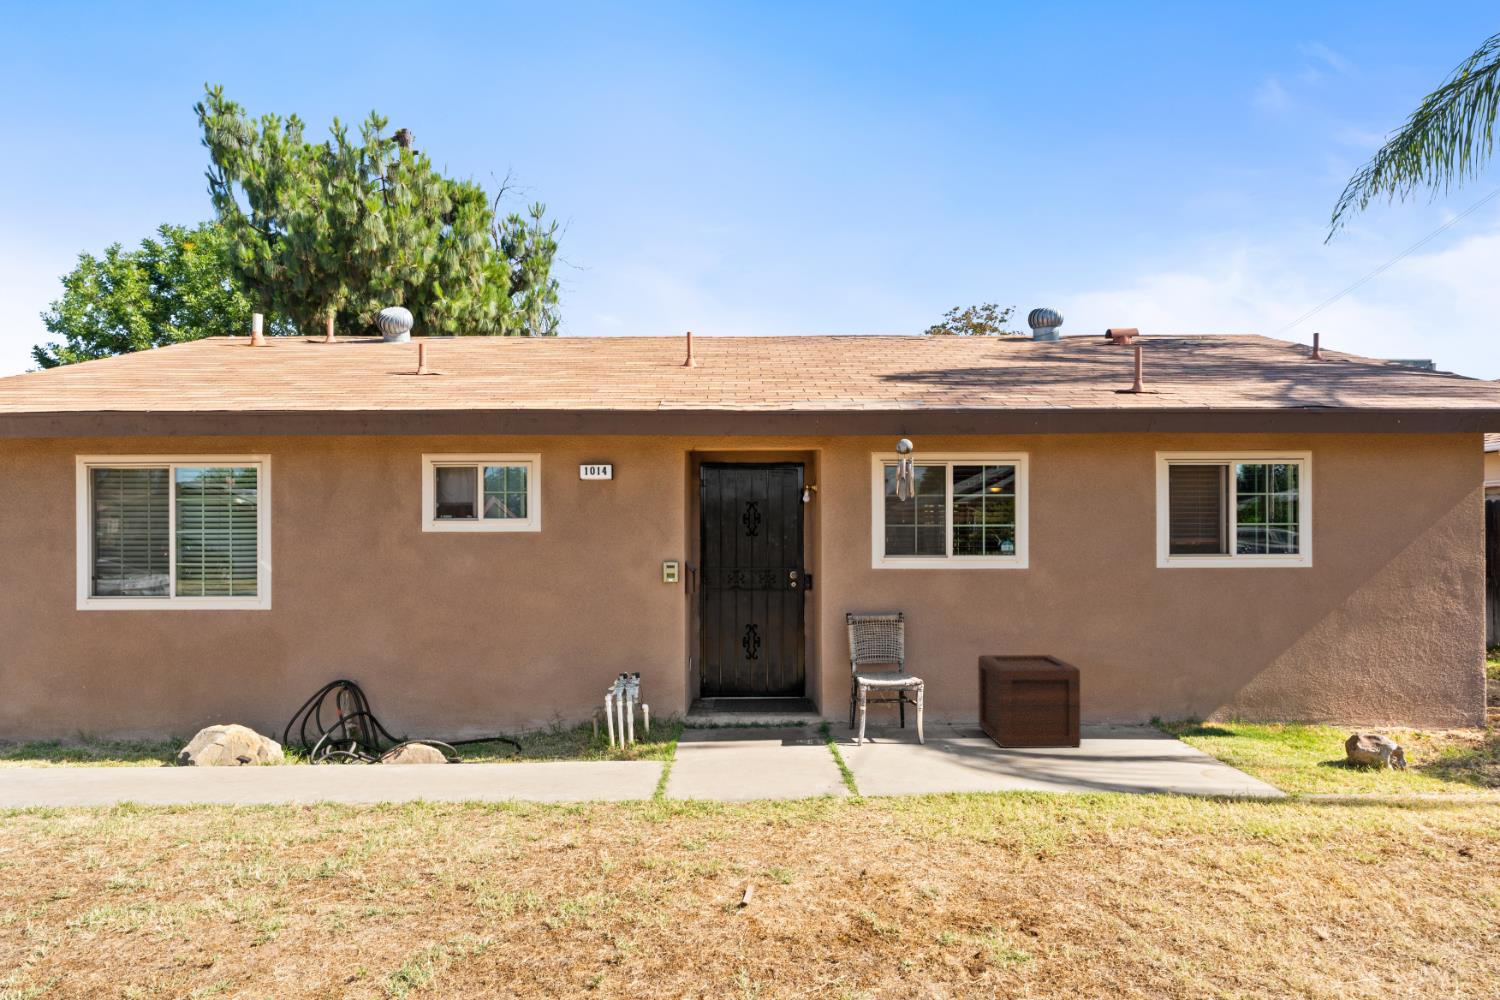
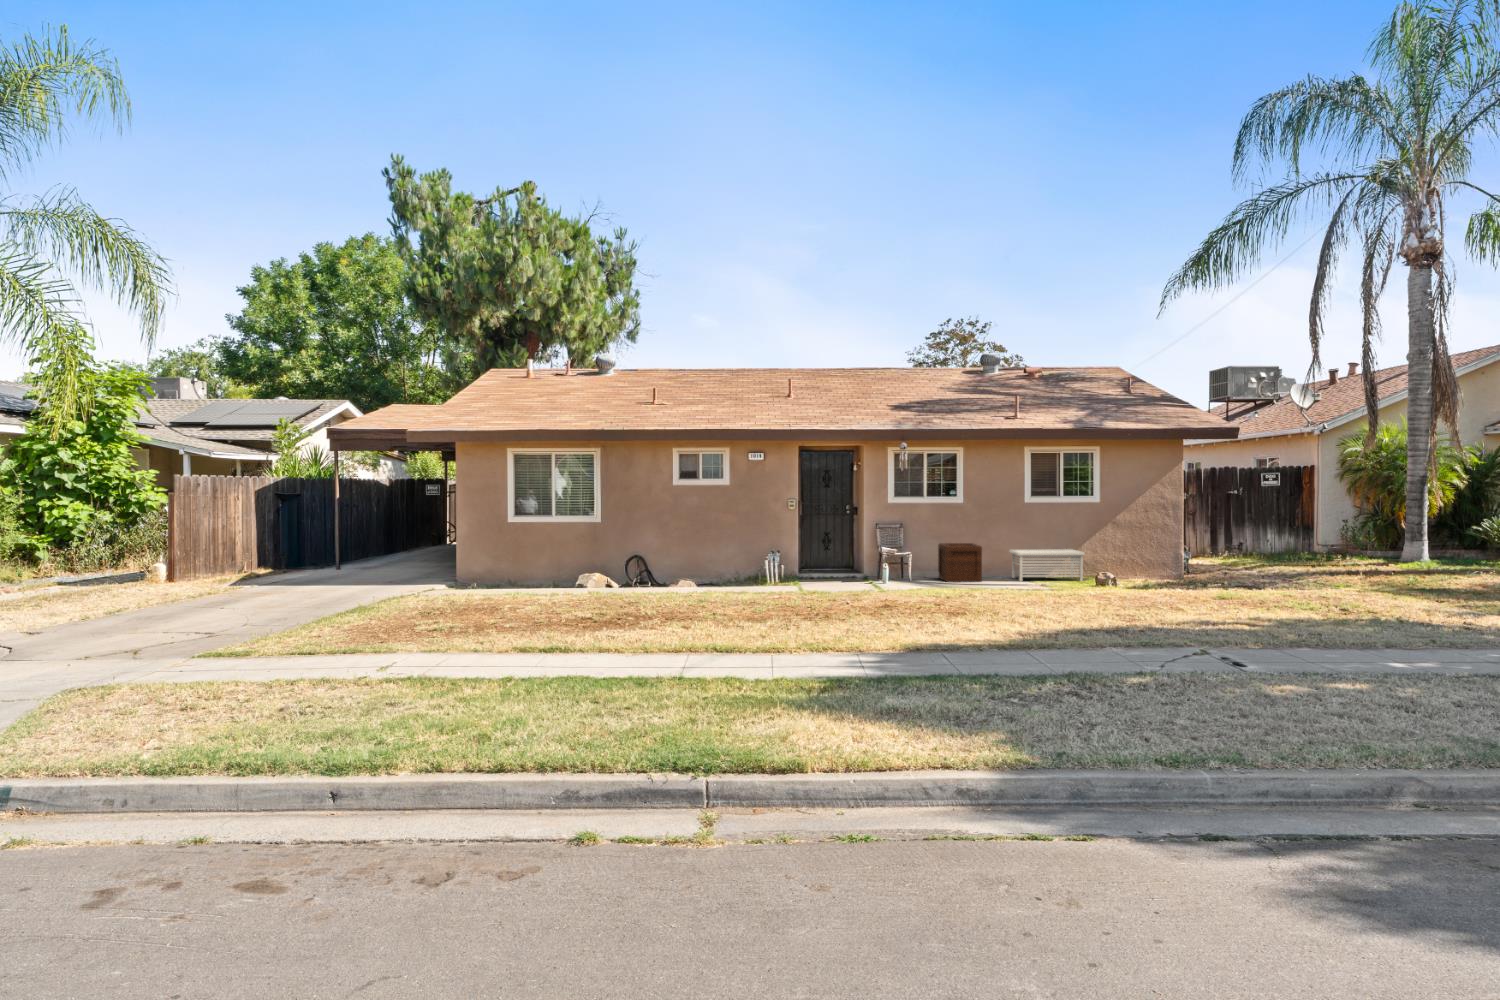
storage bench: none [1127,668,1306,746] -> present [1010,549,1085,581]

